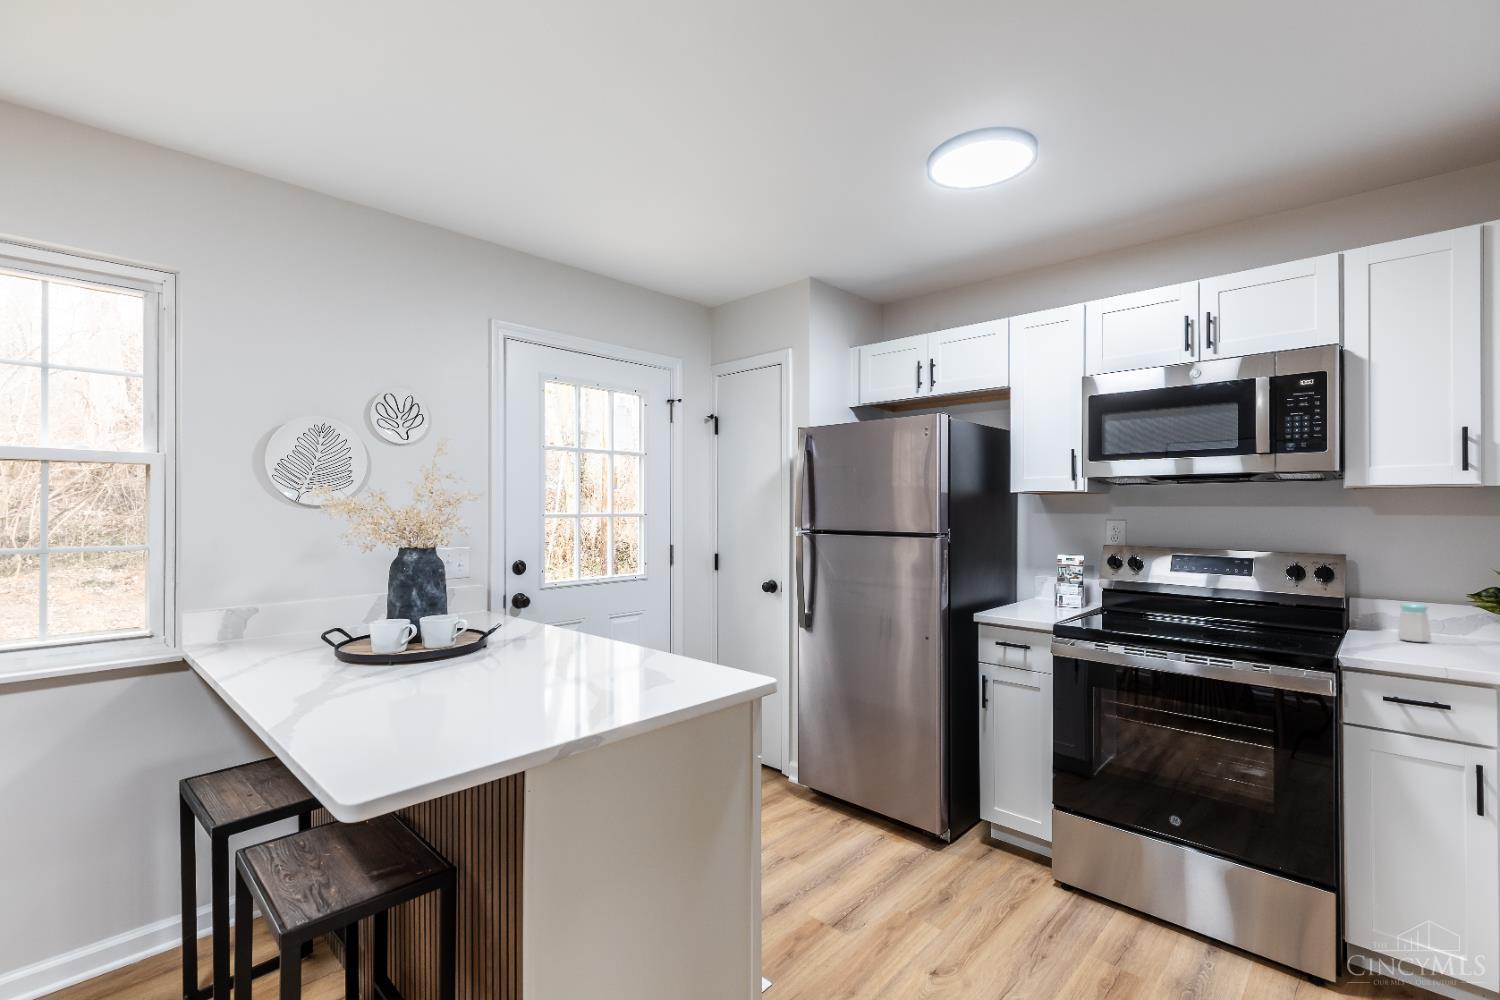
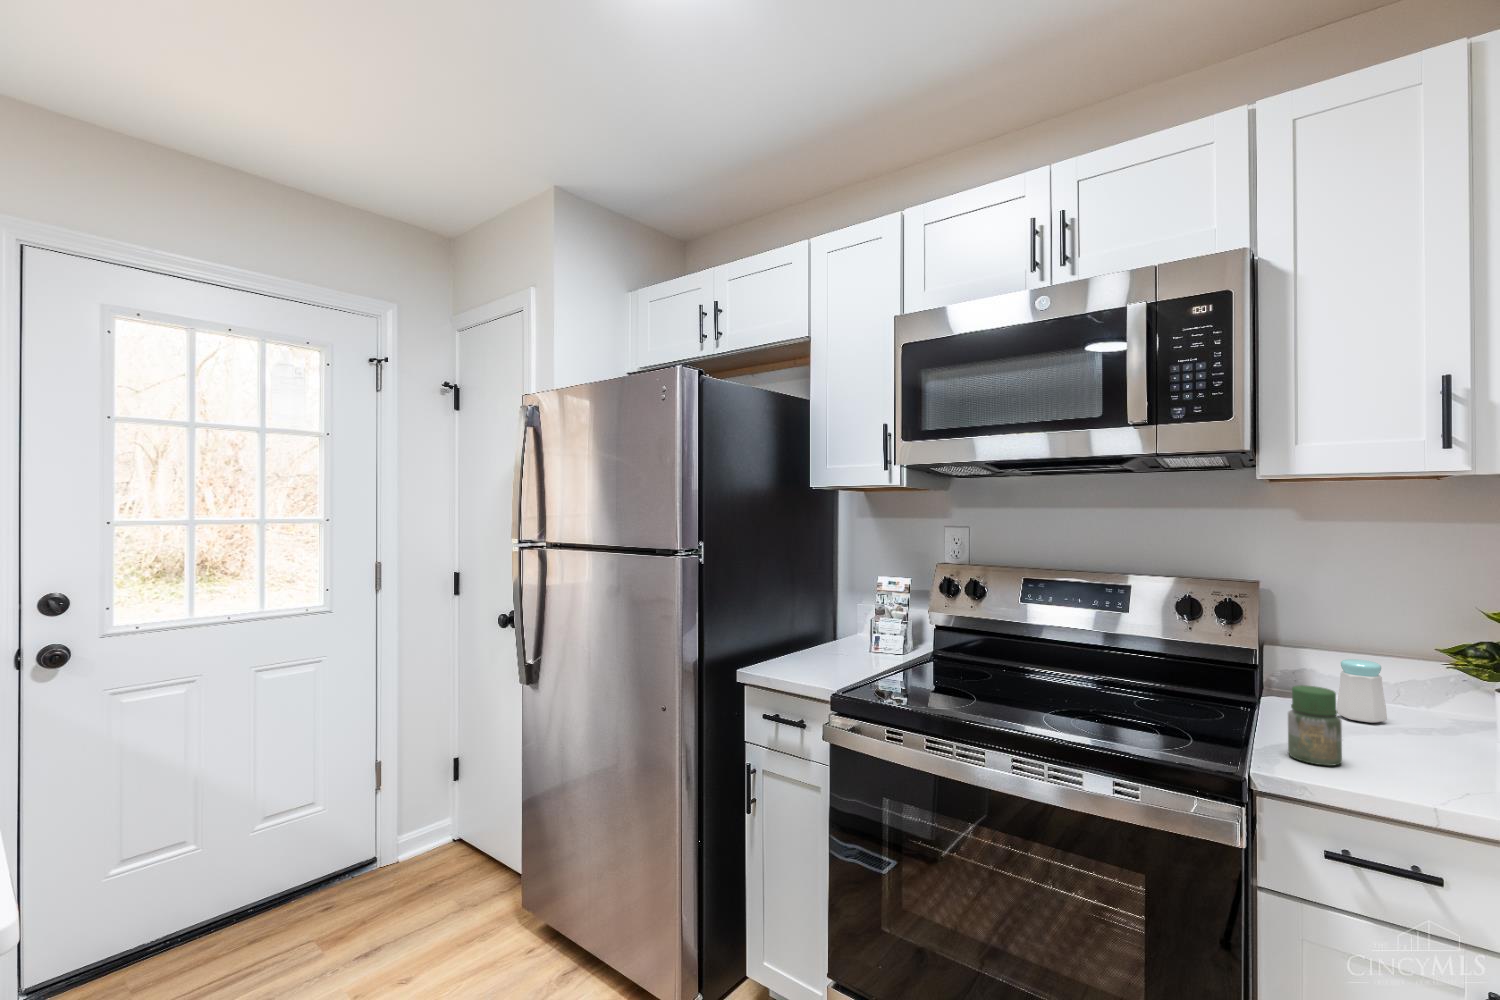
jar: none [1362,610,1396,655] -> present [1288,685,1342,766]

